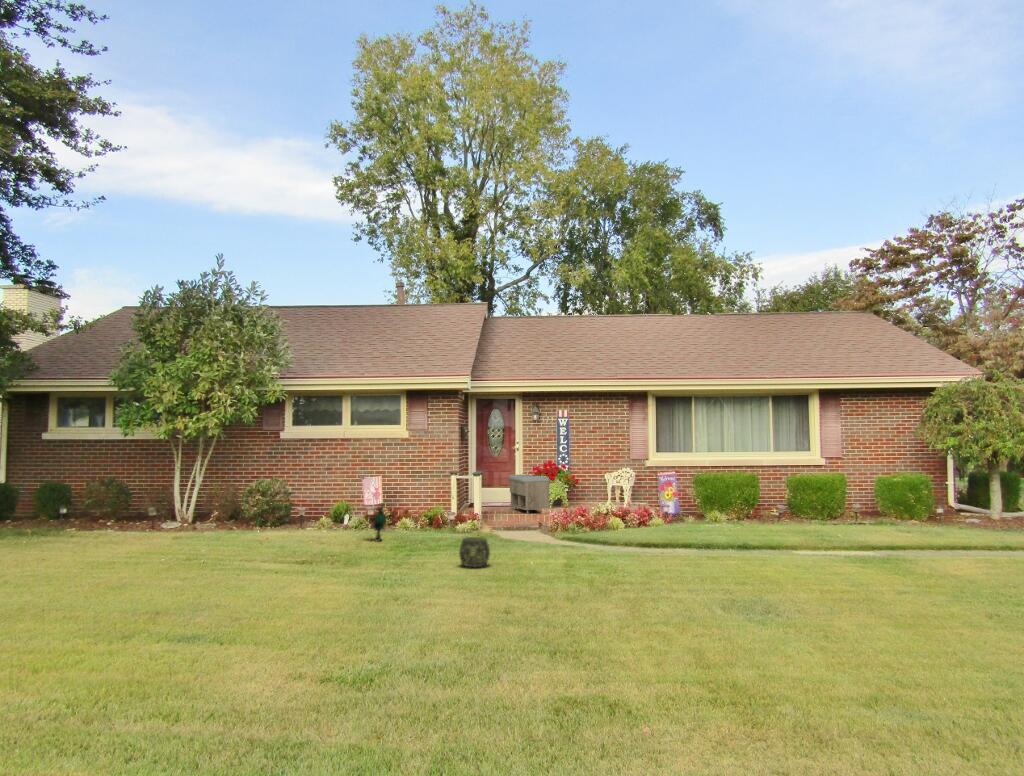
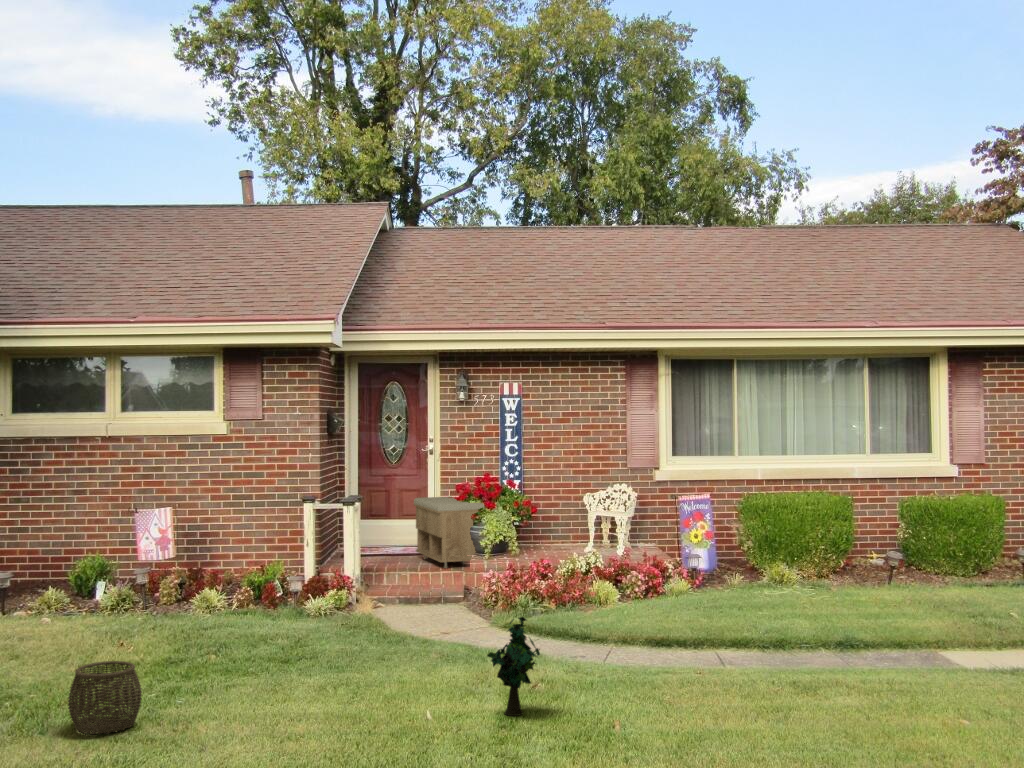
decorative plant: present [368,505,389,542] -> present [487,617,540,716]
woven basket: present [459,537,490,567] -> present [68,661,142,734]

